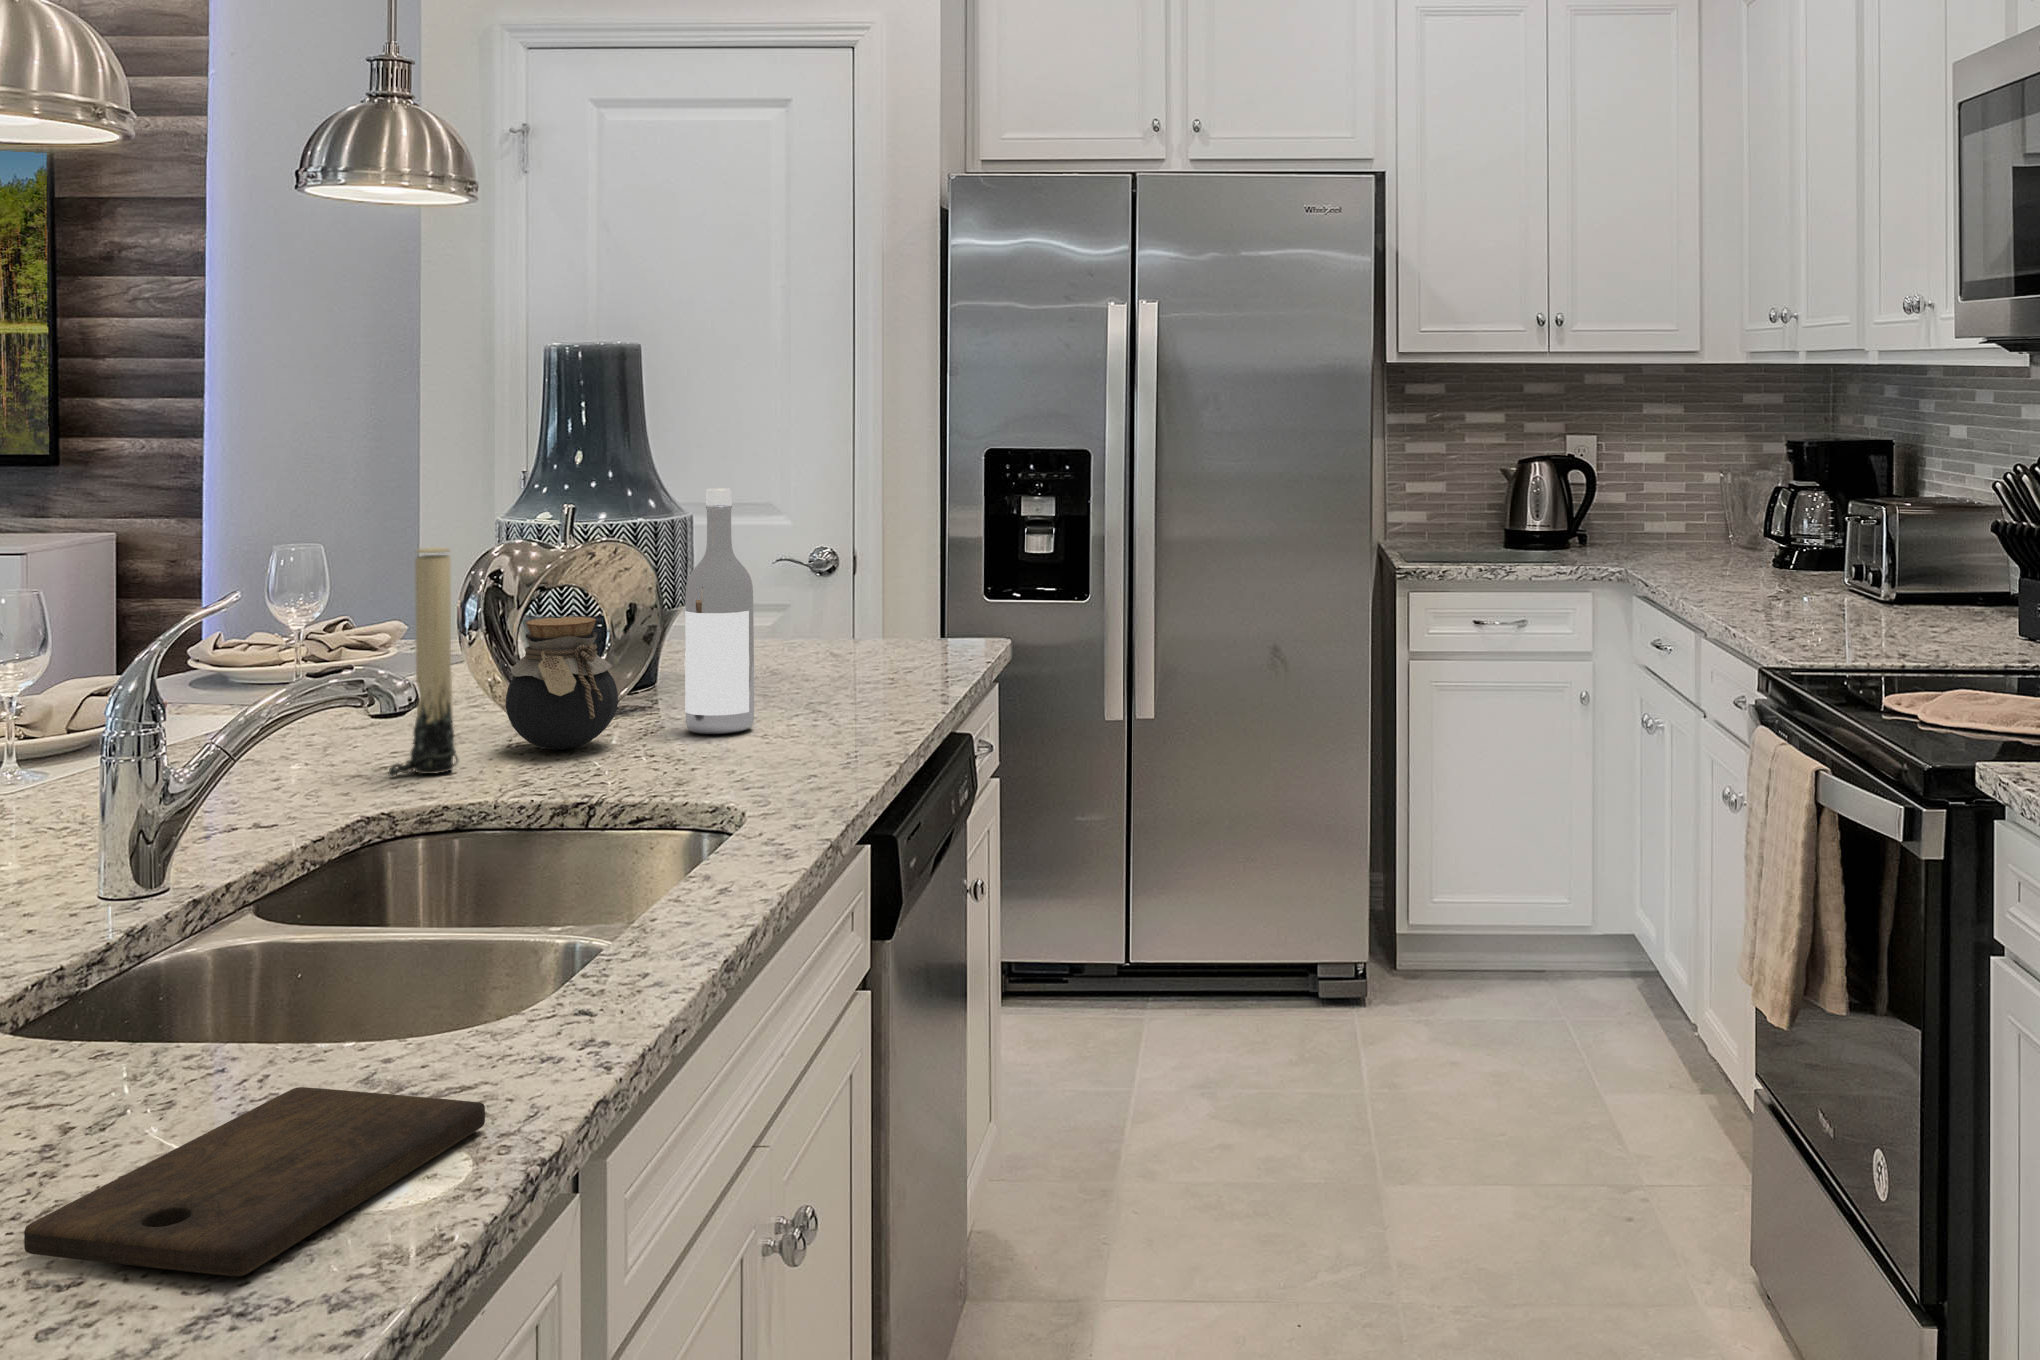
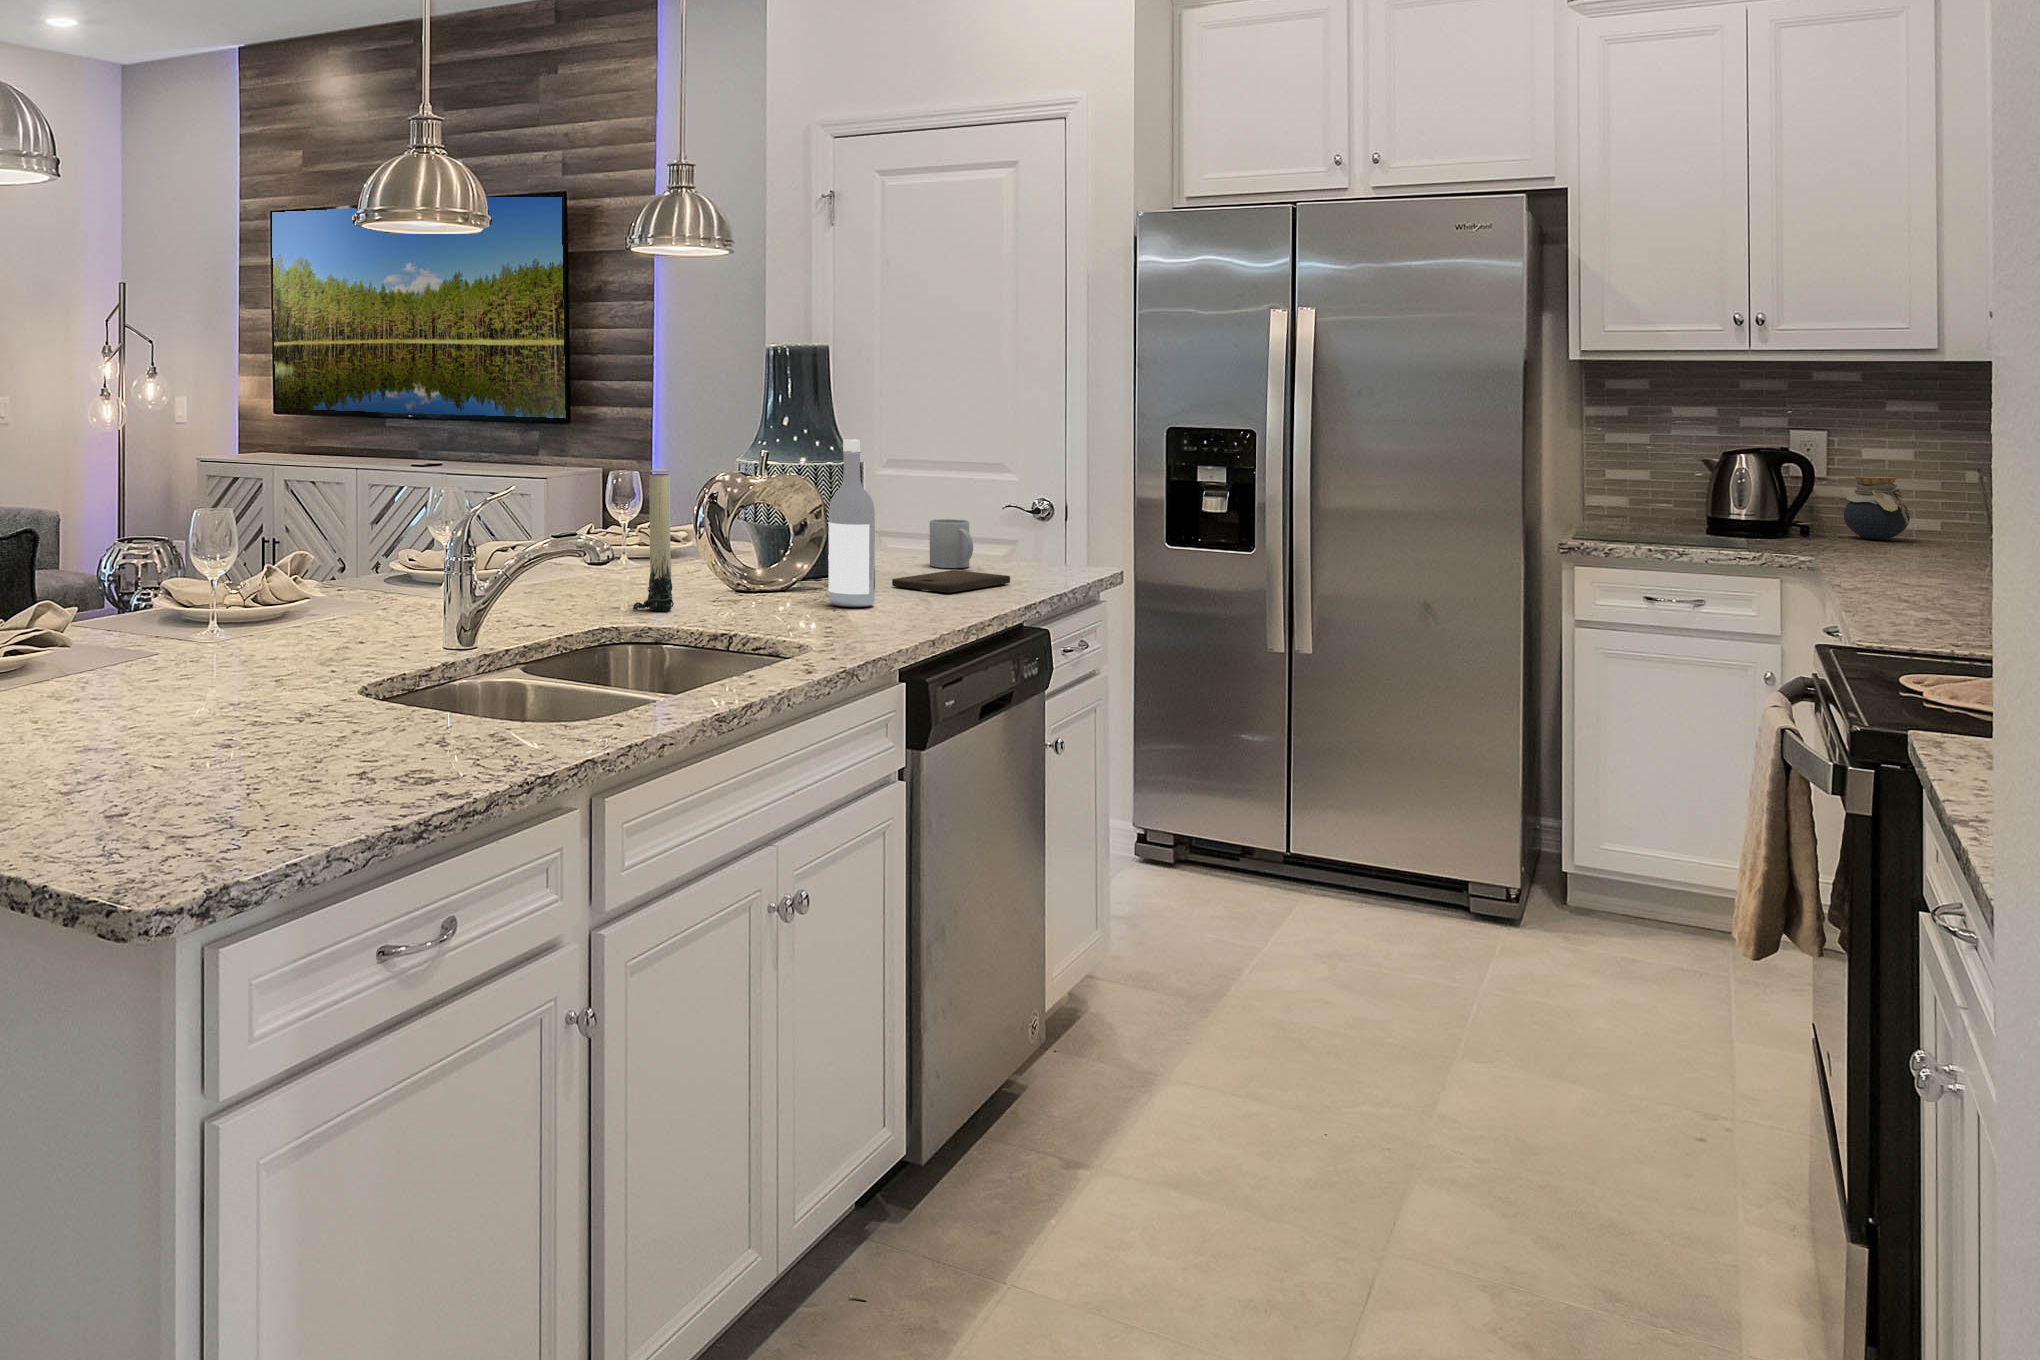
mug: none [759,588,824,656] -> present [930,519,973,568]
jar: present [506,617,618,750] -> present [1844,476,1910,540]
cutting board: present [24,1087,485,1276] -> present [892,570,1010,593]

